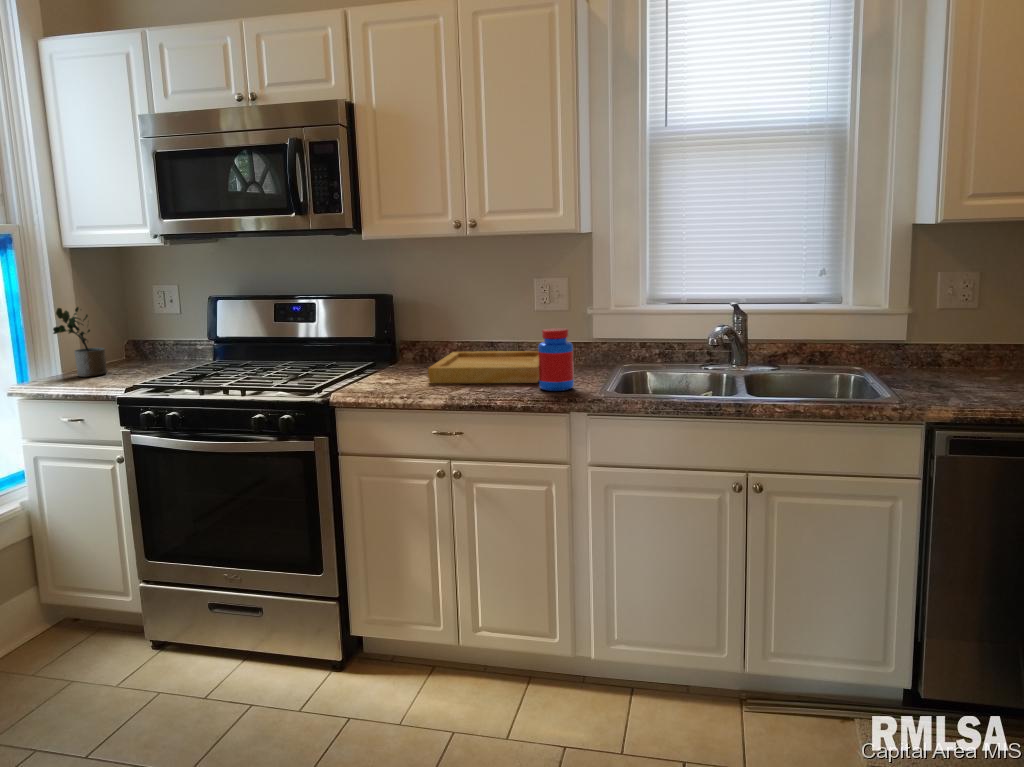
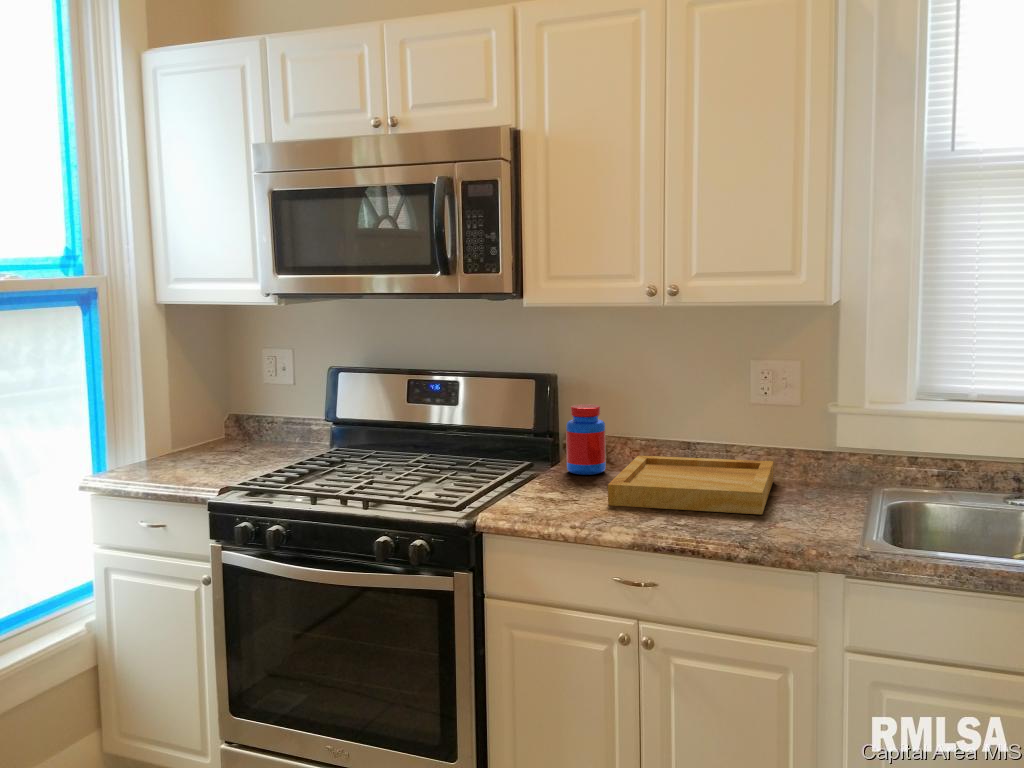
potted plant: present [53,307,108,377] -> none [140,379,201,467]
jar: present [538,328,574,391] -> present [566,404,606,475]

